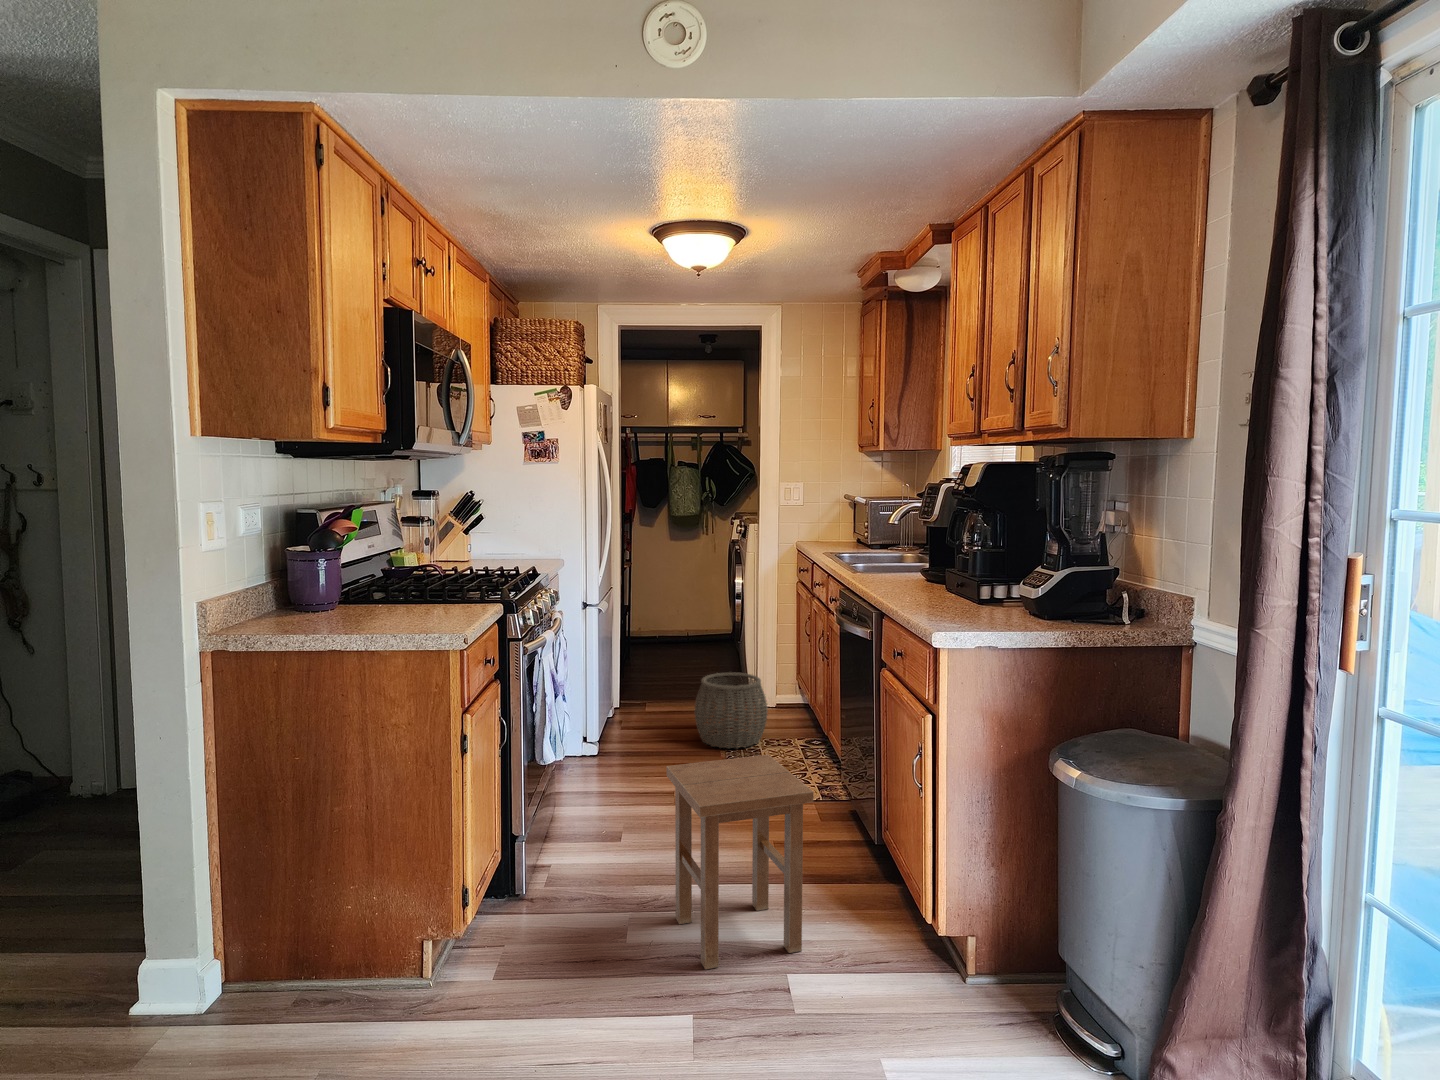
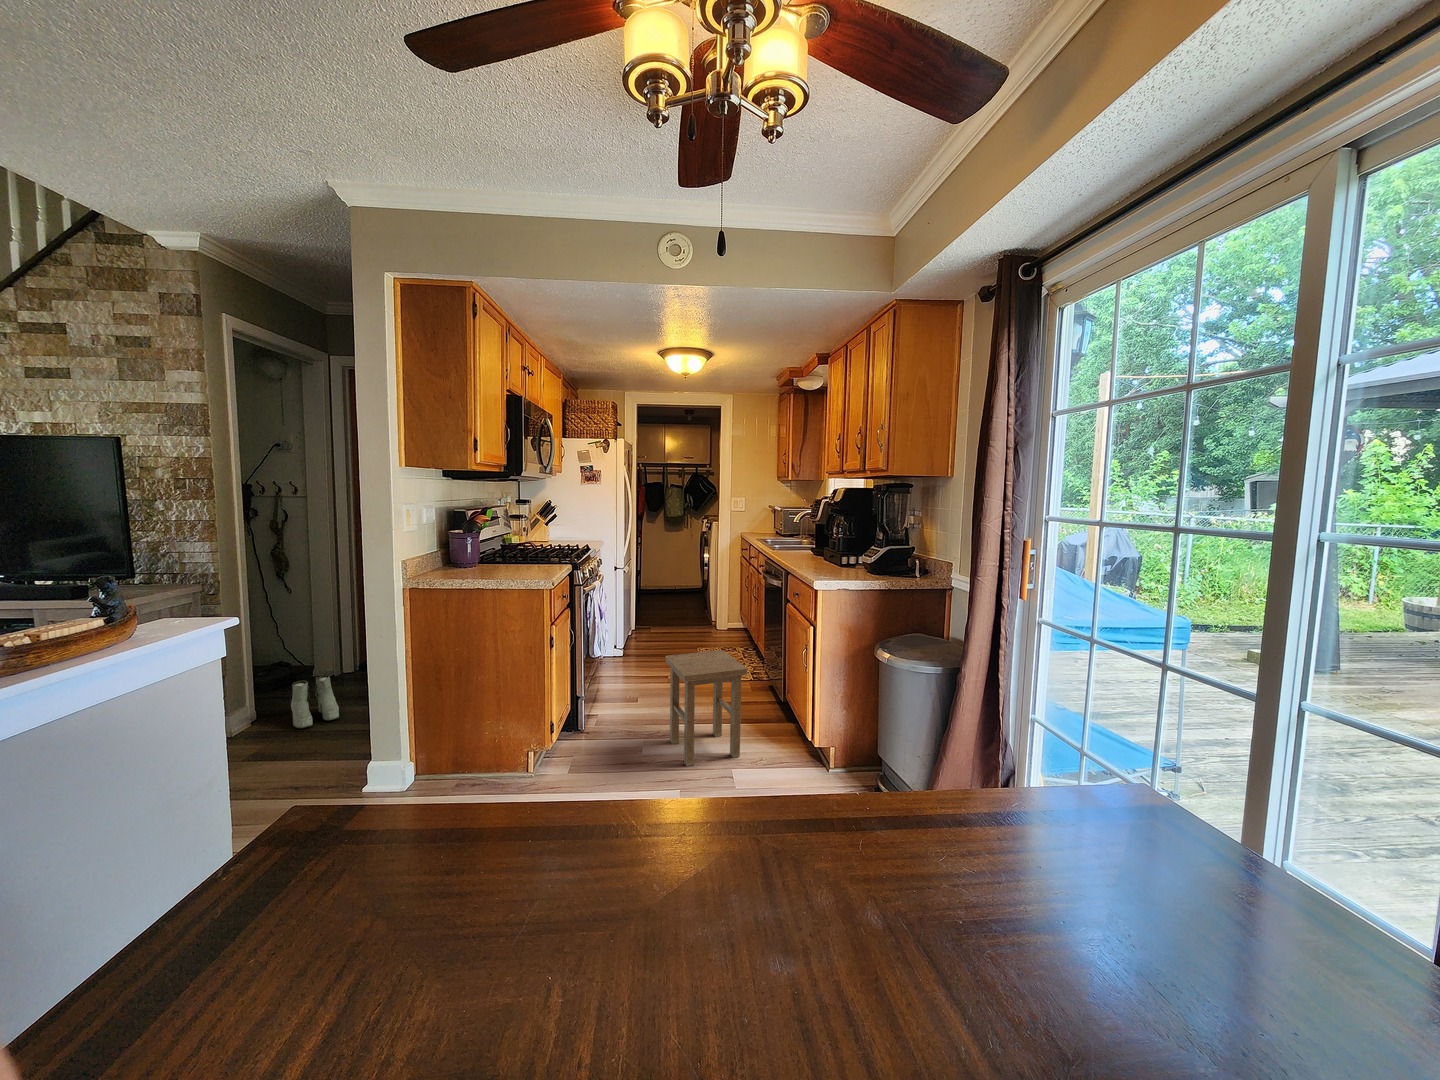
woven basket: present [694,672,768,749] -> none [680,609,723,653]
boots: none [29,795,110,889] -> present [291,675,339,728]

